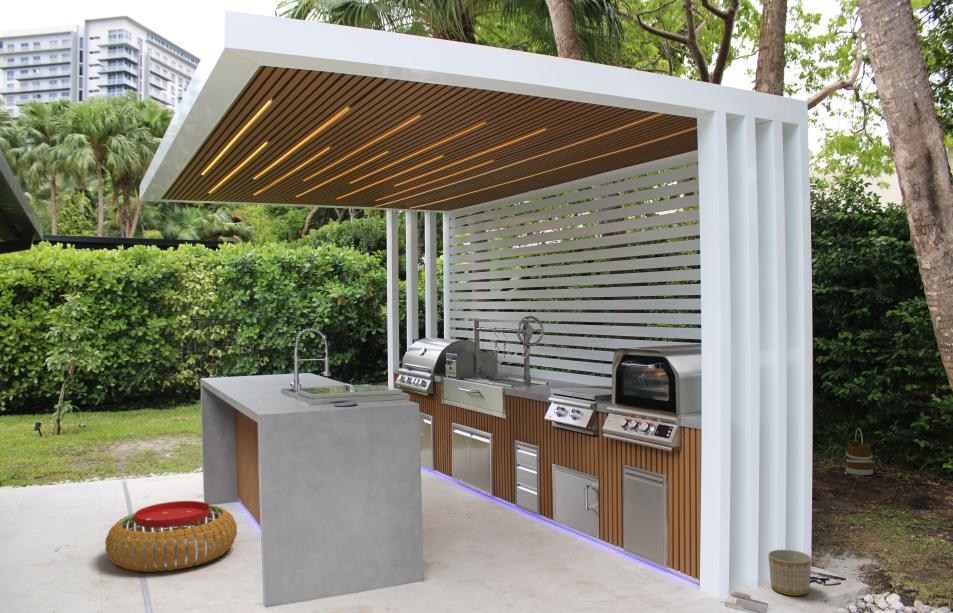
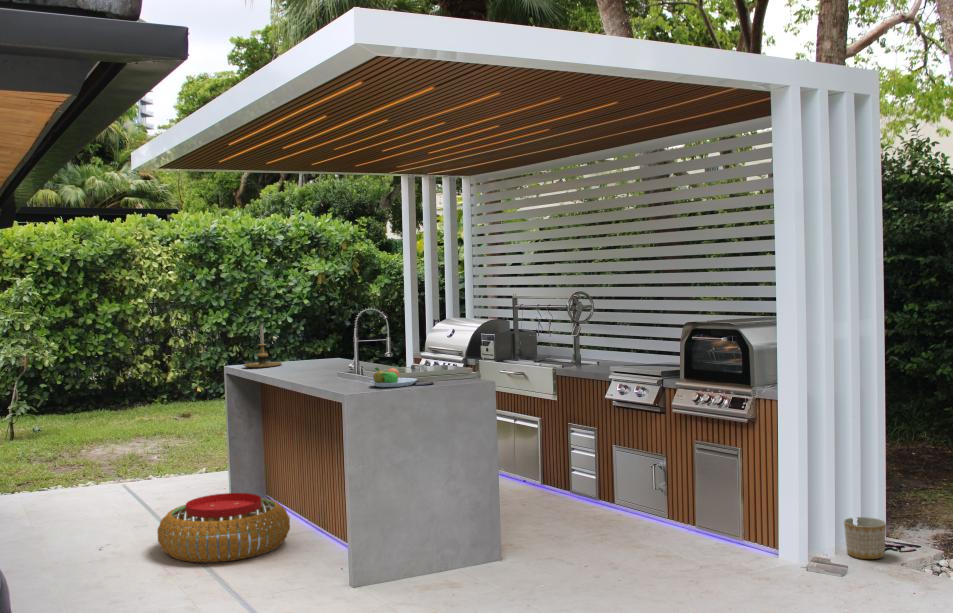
candle holder: none [221,340,258,381] -> present [244,324,282,368]
fruit bowl: none [297,388,343,408] -> present [371,368,417,387]
wooden bucket: present [846,428,873,475] -> none [913,407,942,456]

